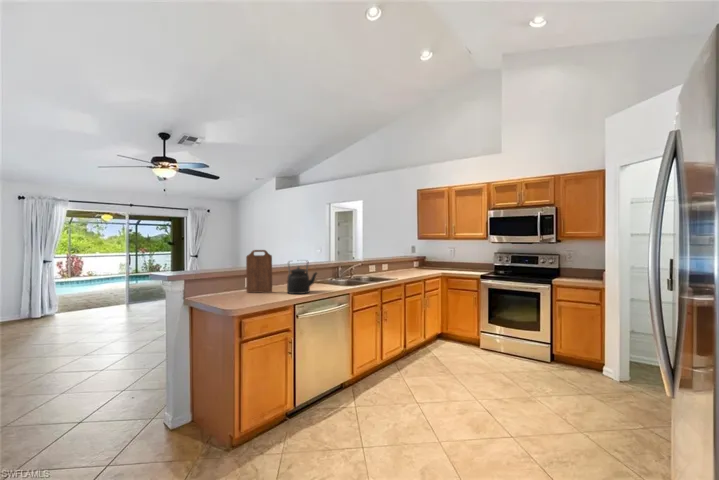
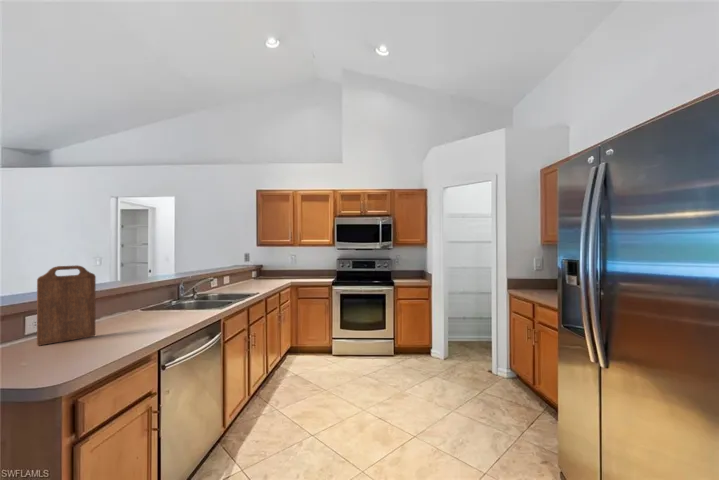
kettle: present [287,262,317,294] -> none [127,279,177,334]

